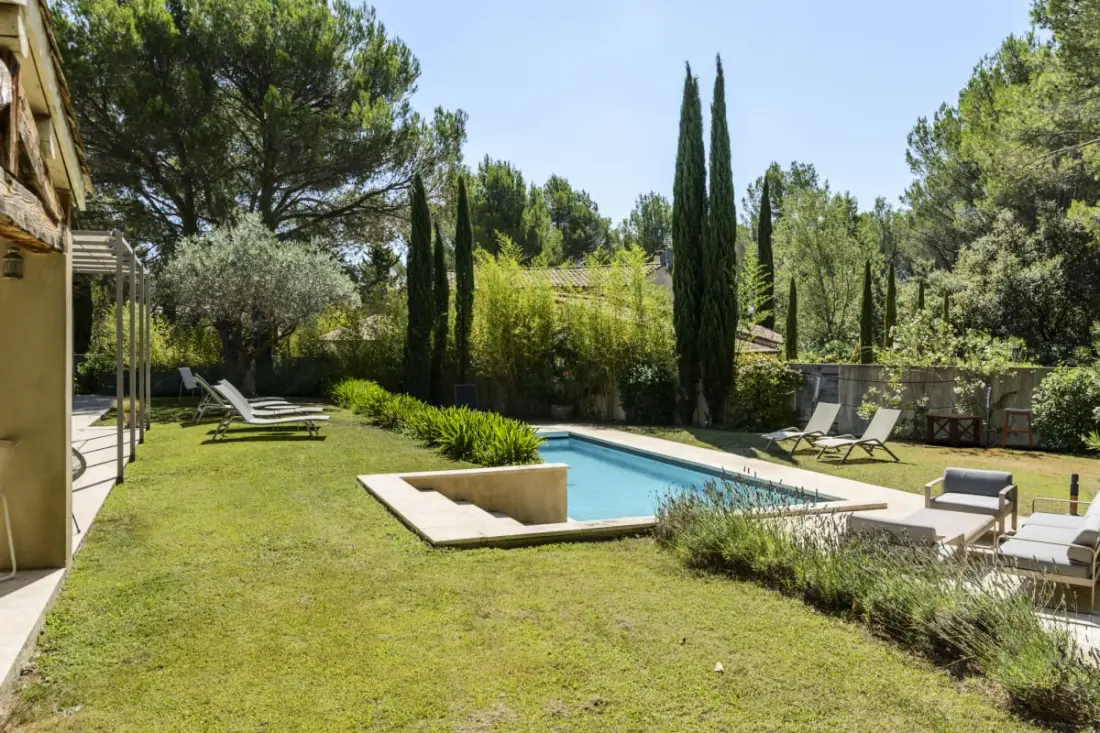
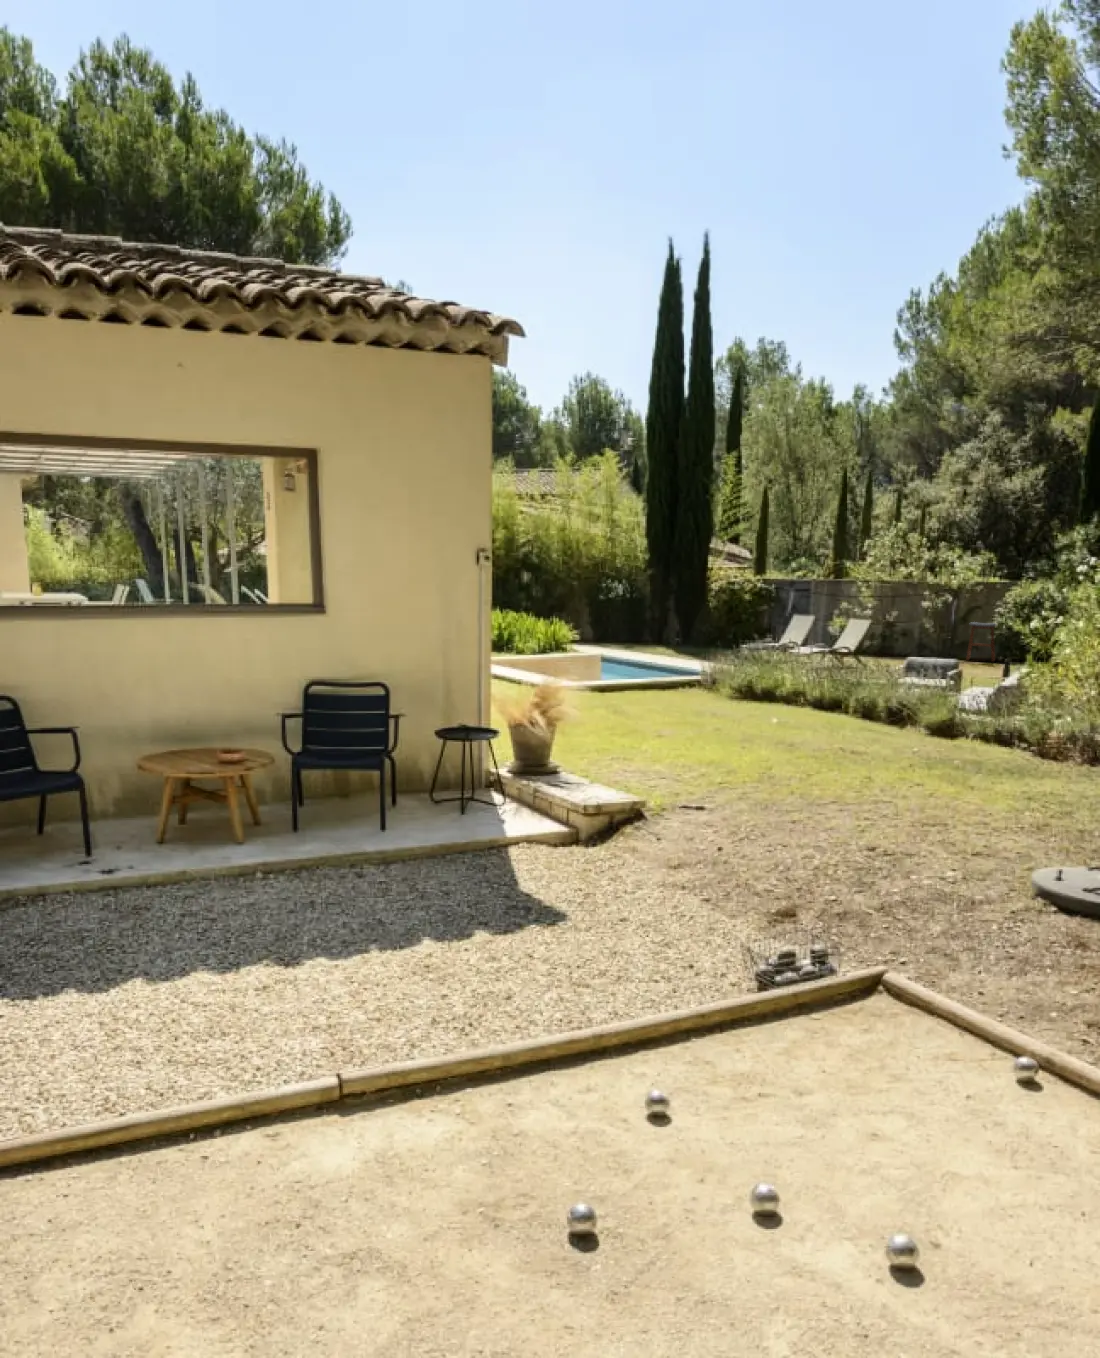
side table: present [925,413,984,447] -> none [895,628,951,660]

